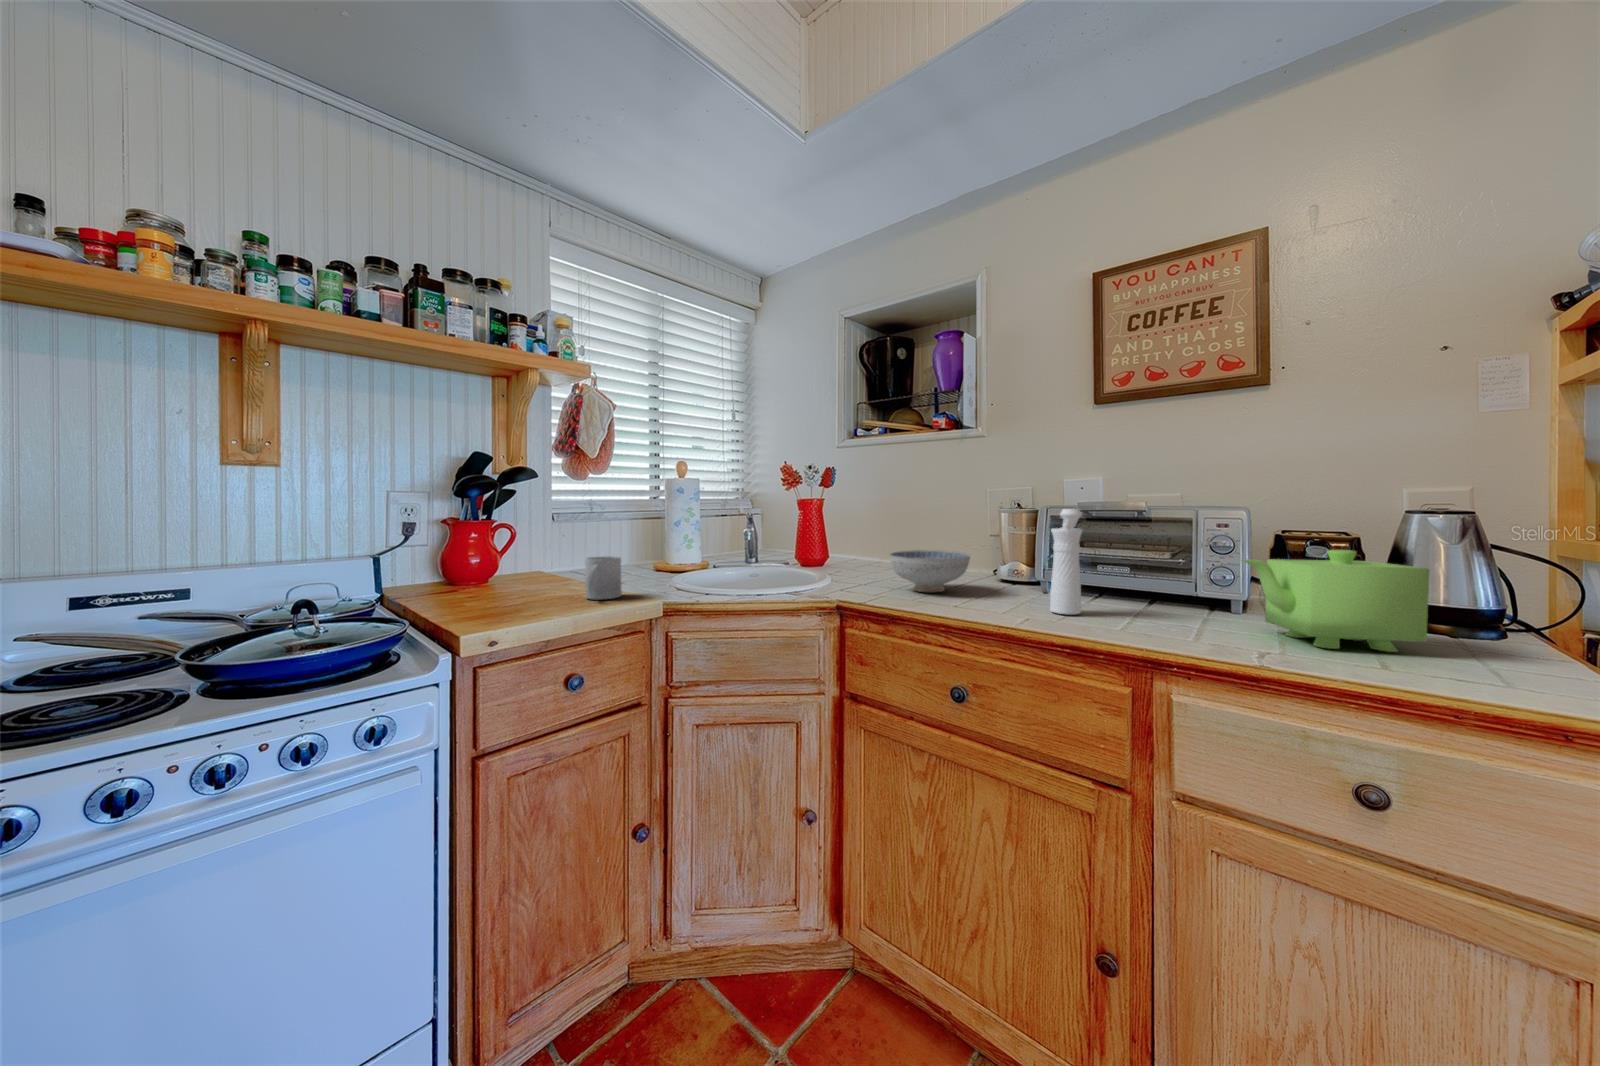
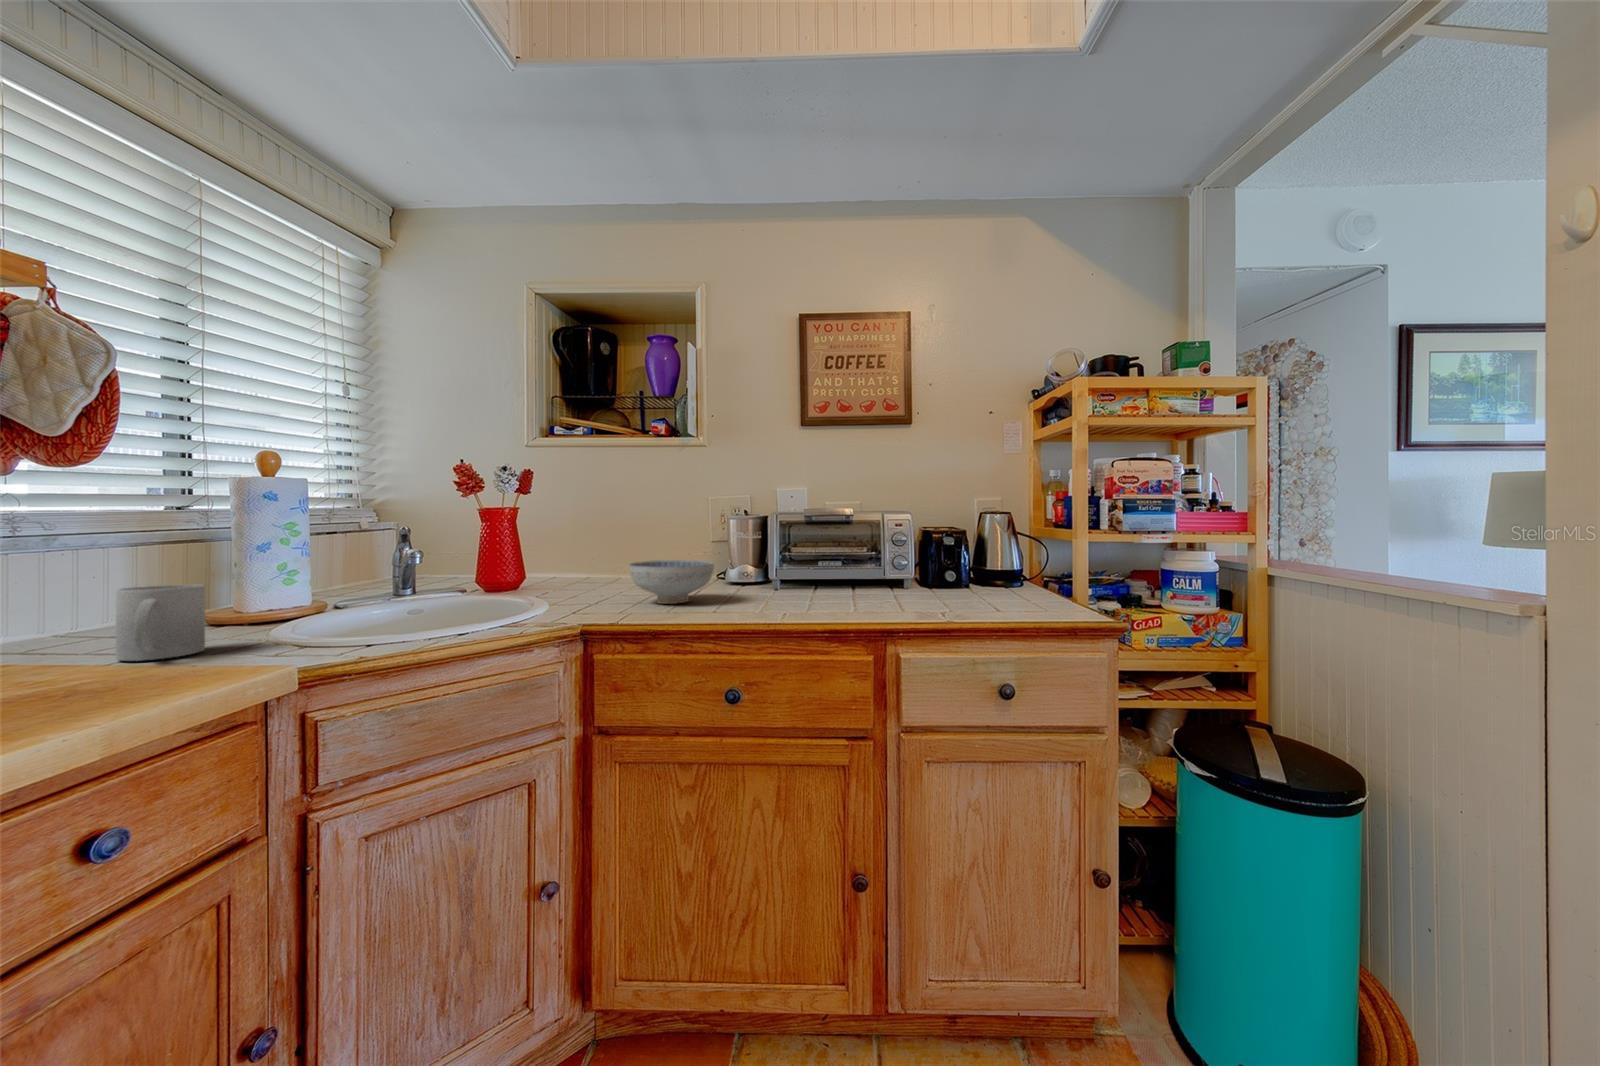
pepper mill: present [1050,509,1082,615] -> none [796,515,825,610]
teapot: present [1242,550,1430,652] -> none [938,543,1034,613]

